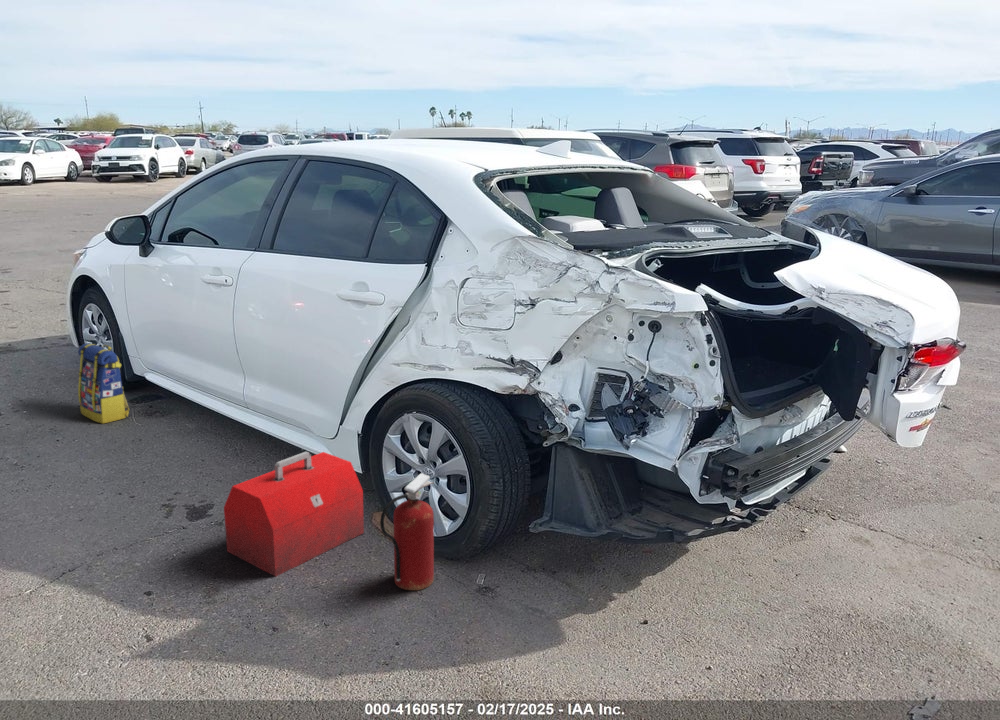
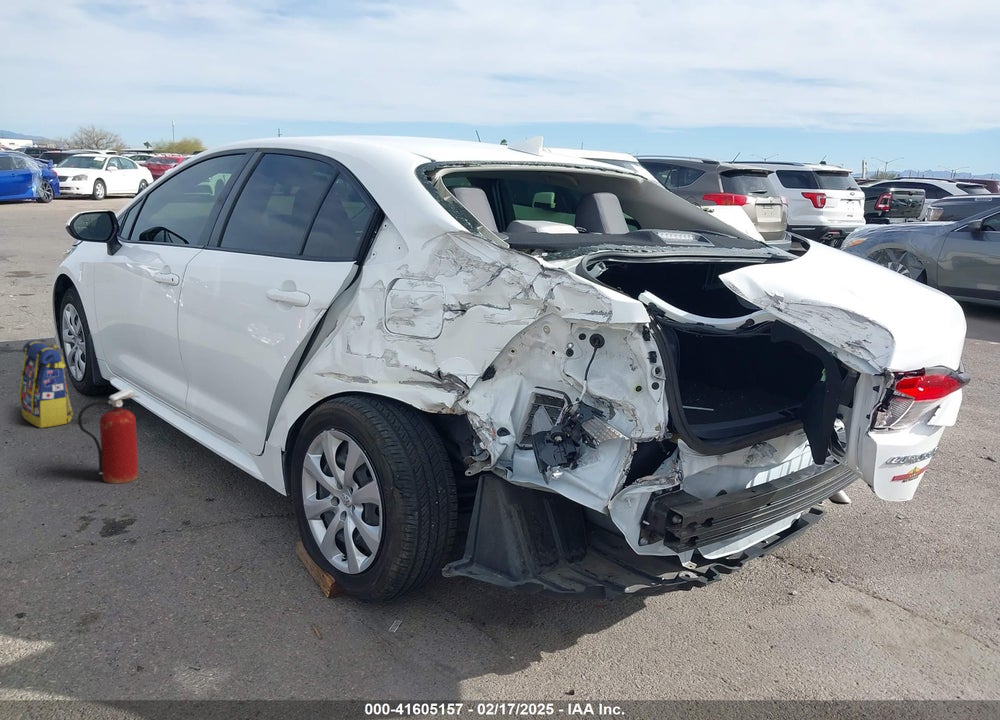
toolbox: present [224,452,364,577] -> none [119,467,281,607]
fire extinguisher: present [380,473,434,590] -> present [78,388,139,484]

